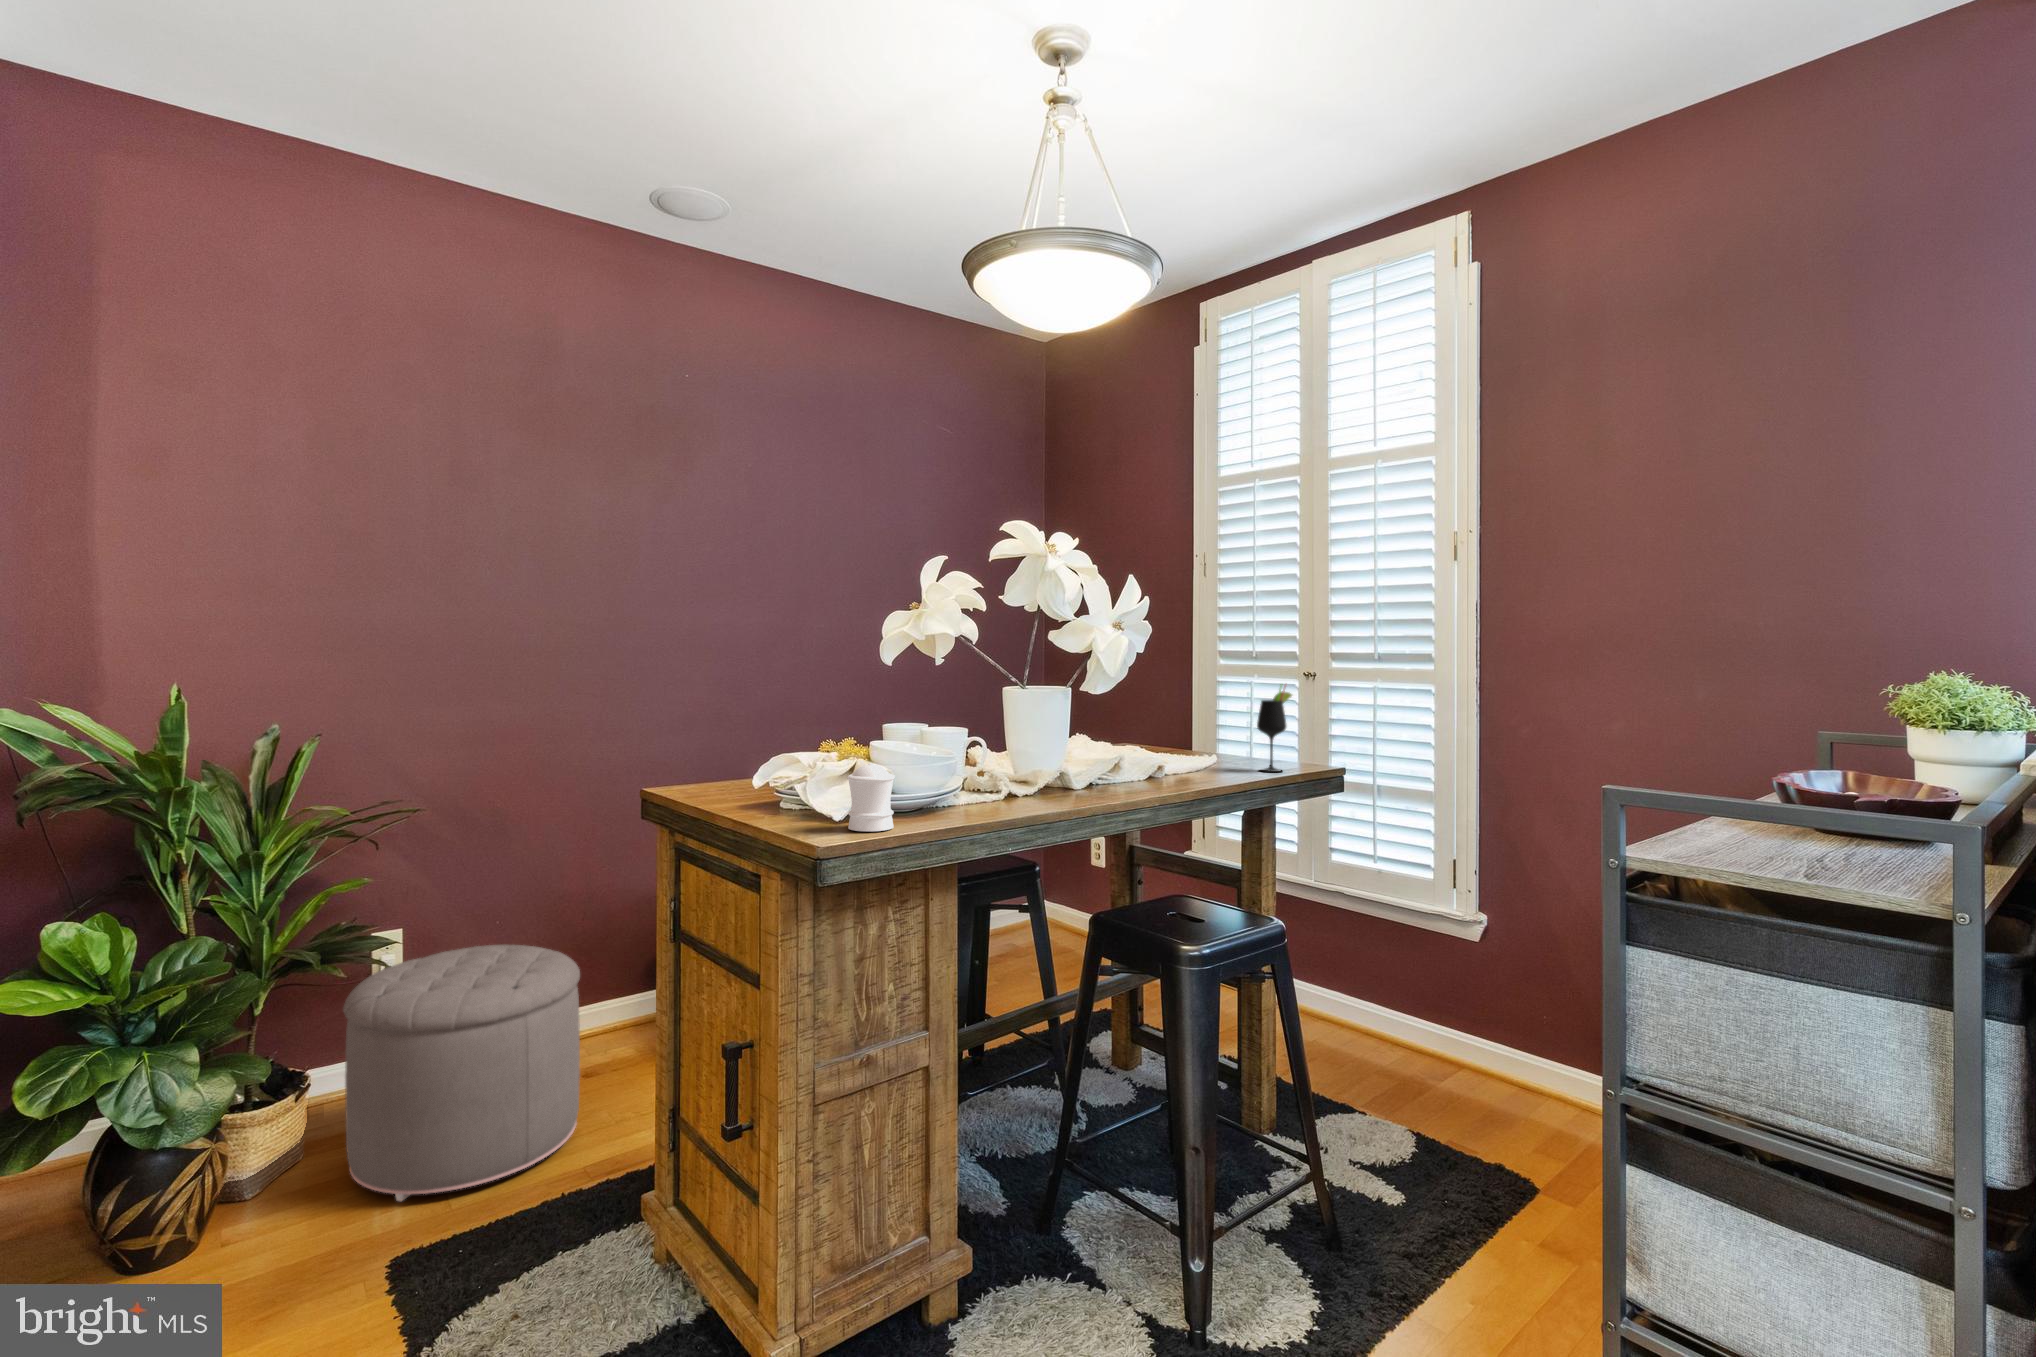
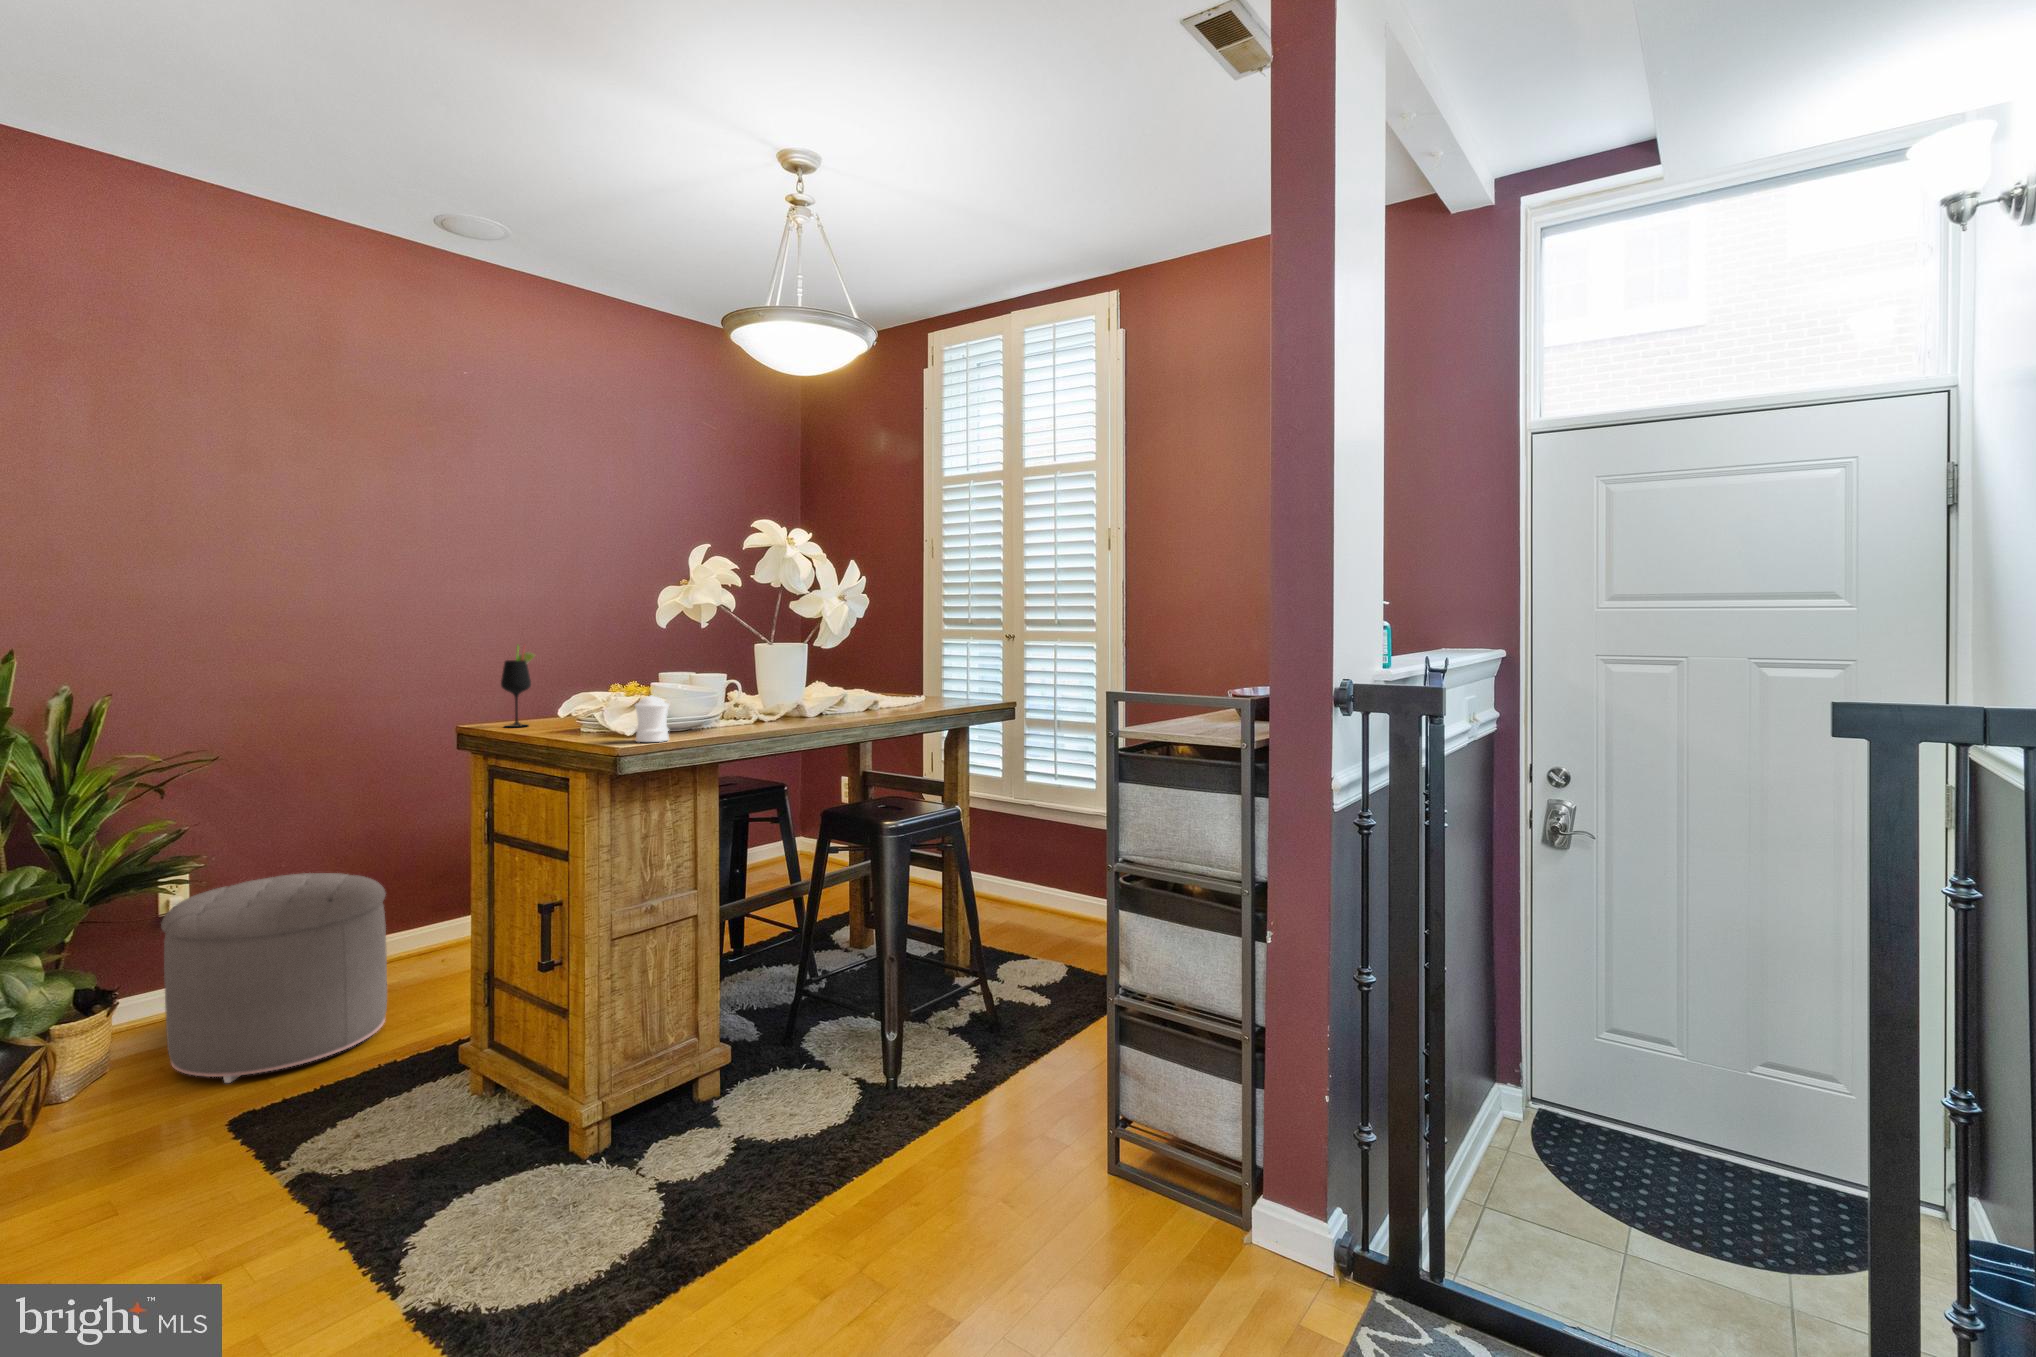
wine glass: present [1257,686,1292,772] -> present [501,646,534,727]

